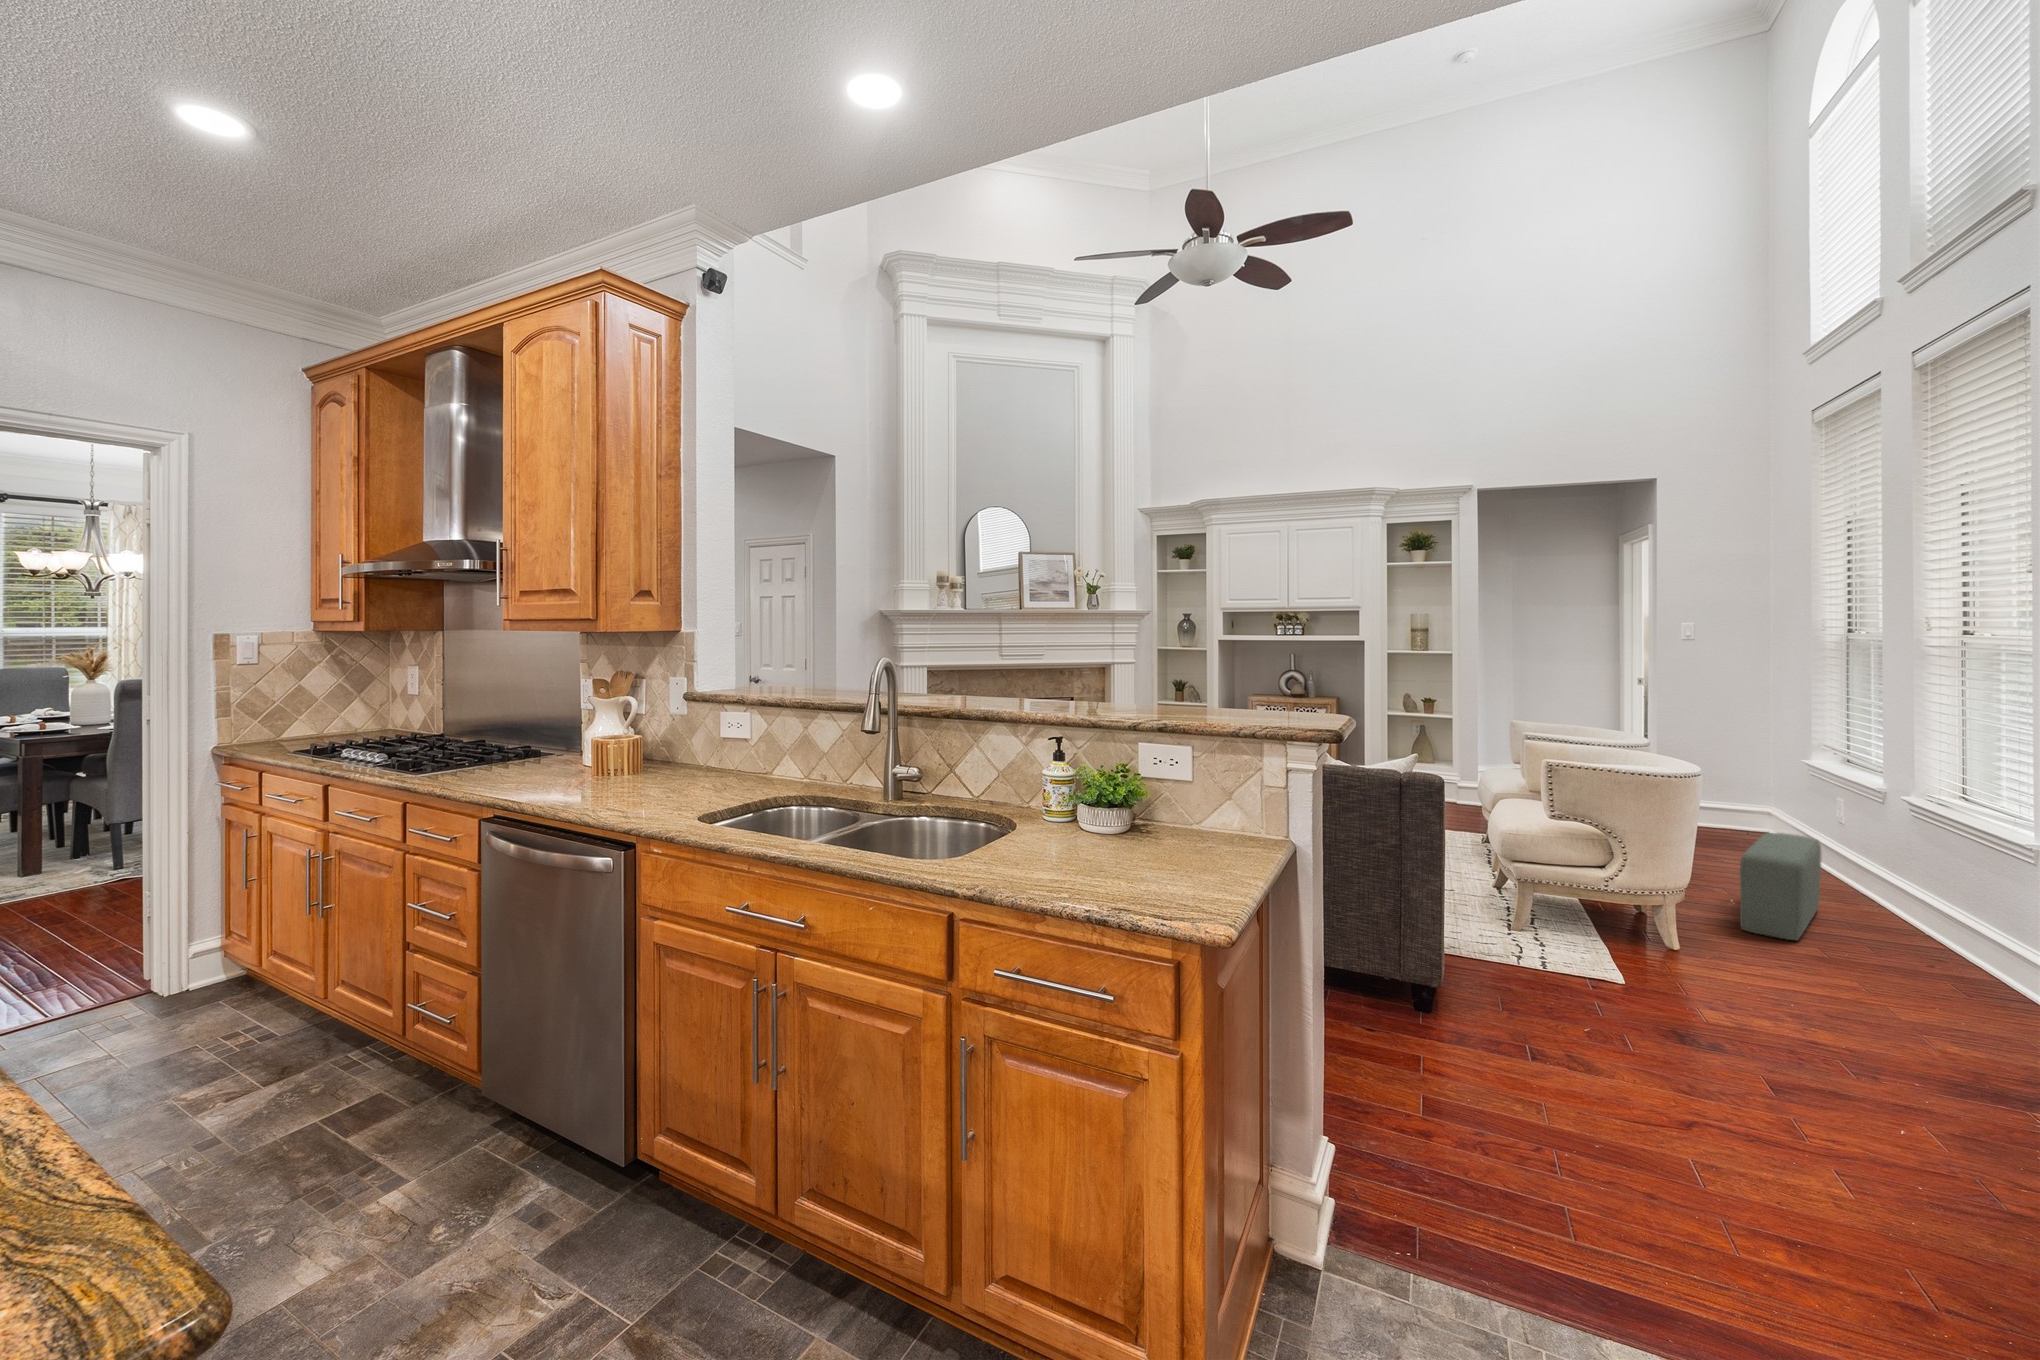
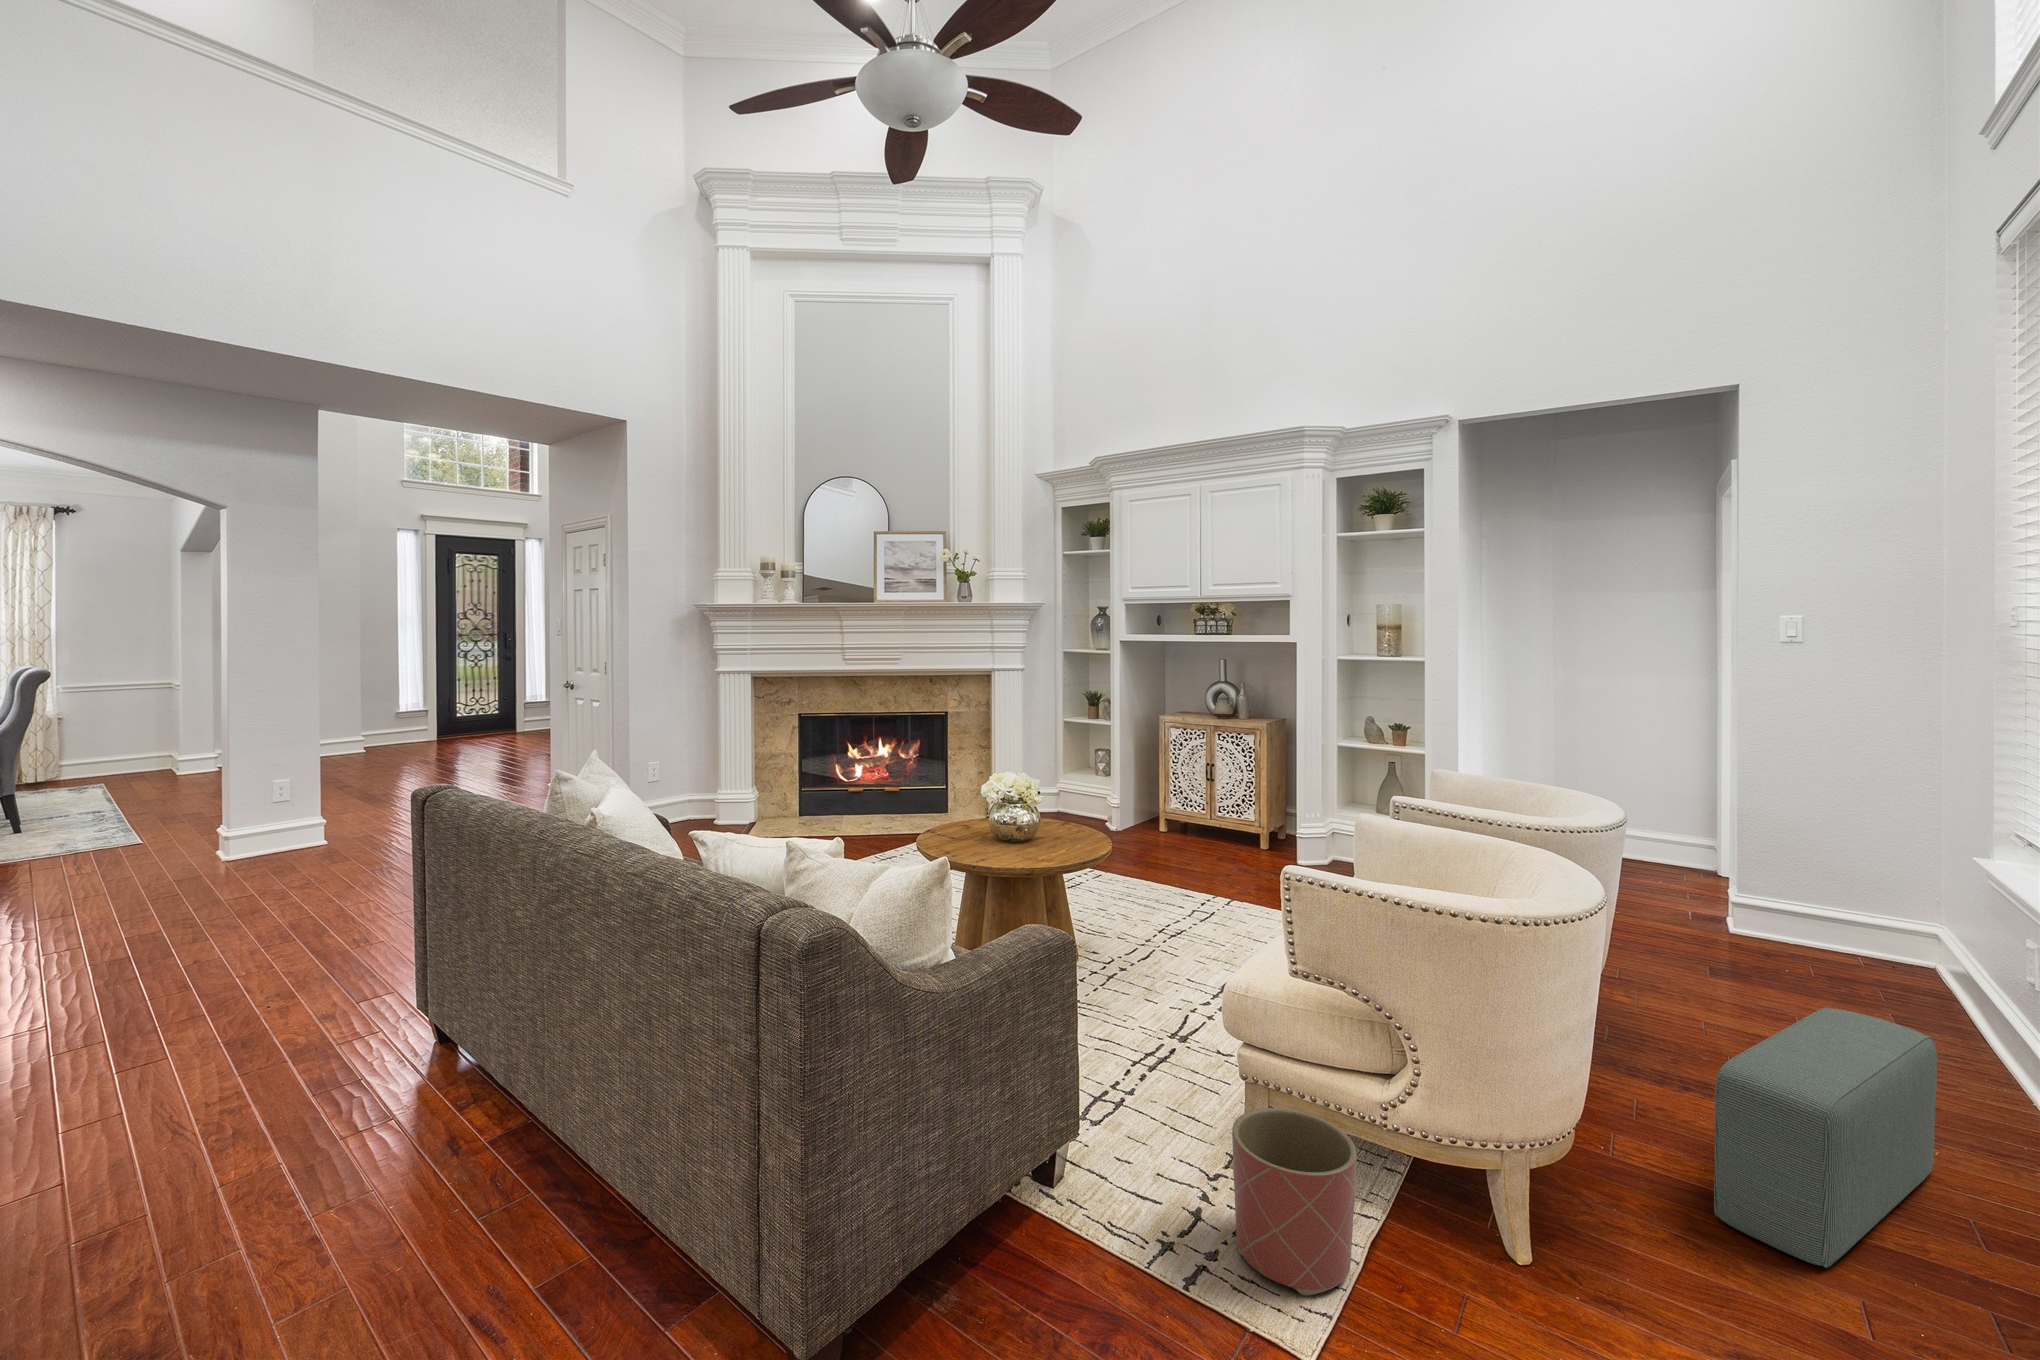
planter: none [1542,888,1614,967] -> present [1232,1108,1357,1296]

